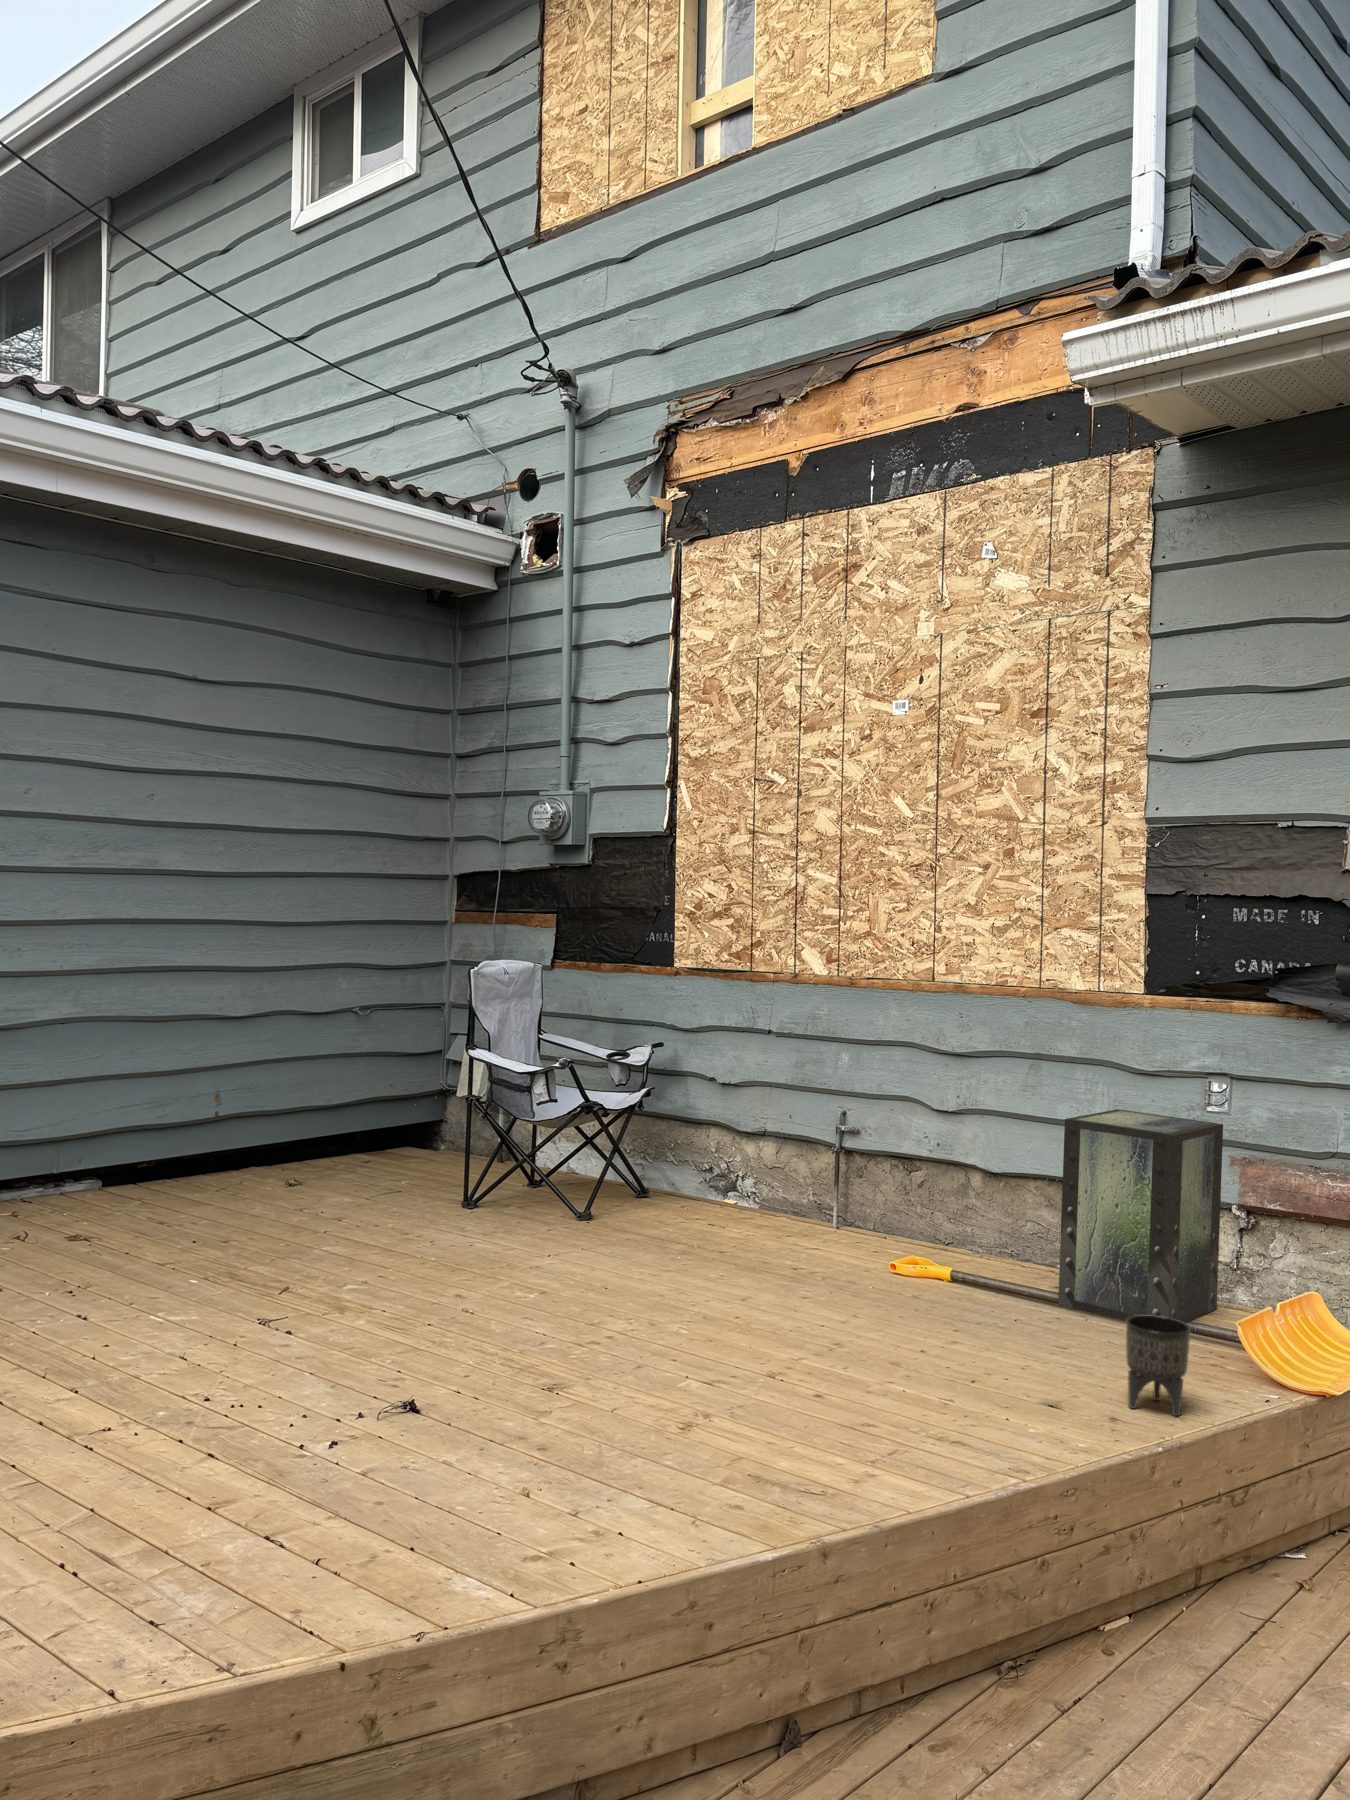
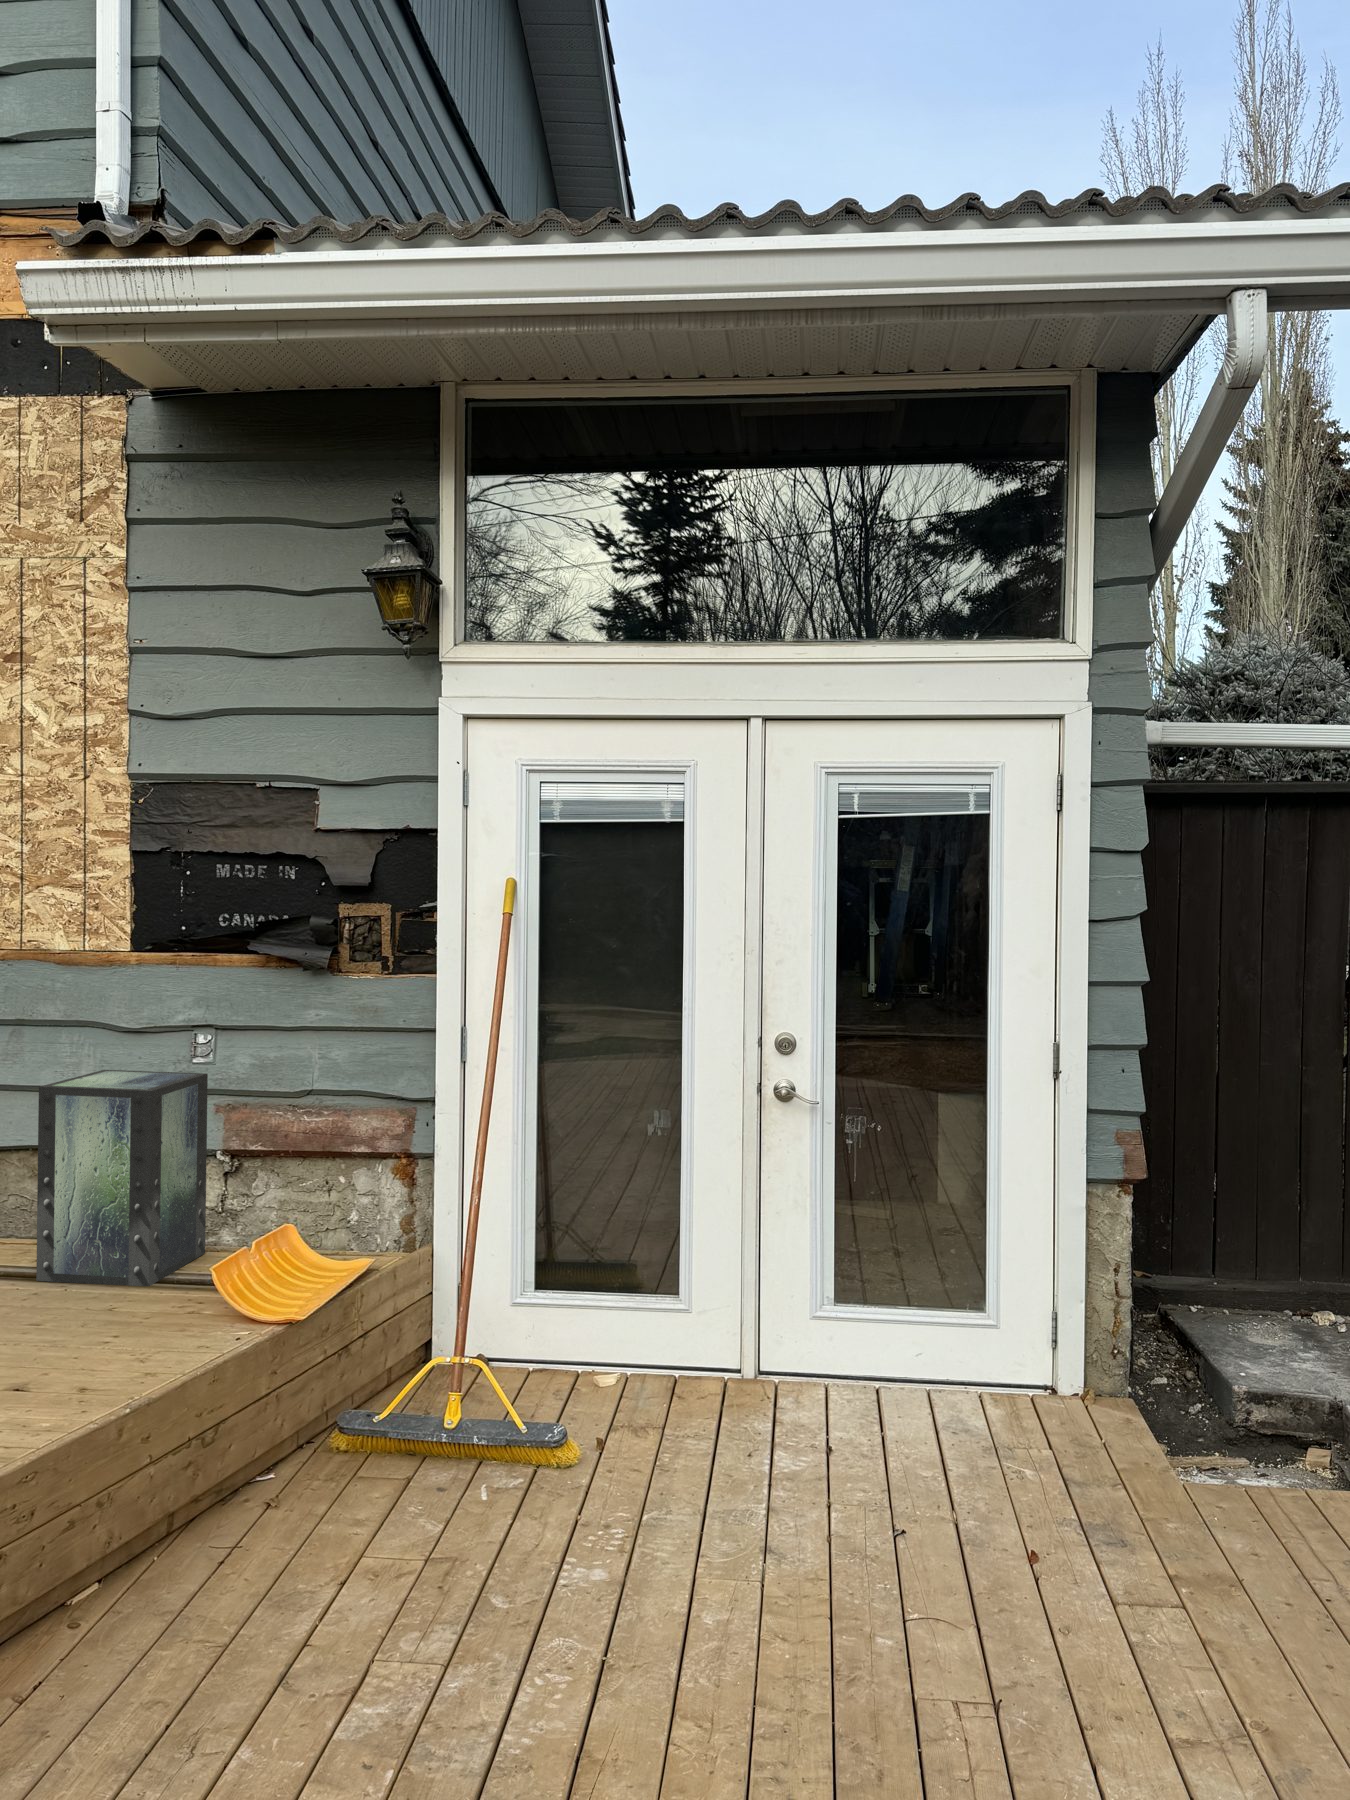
planter: present [1126,1315,1190,1416] -> none [80,1279,148,1381]

